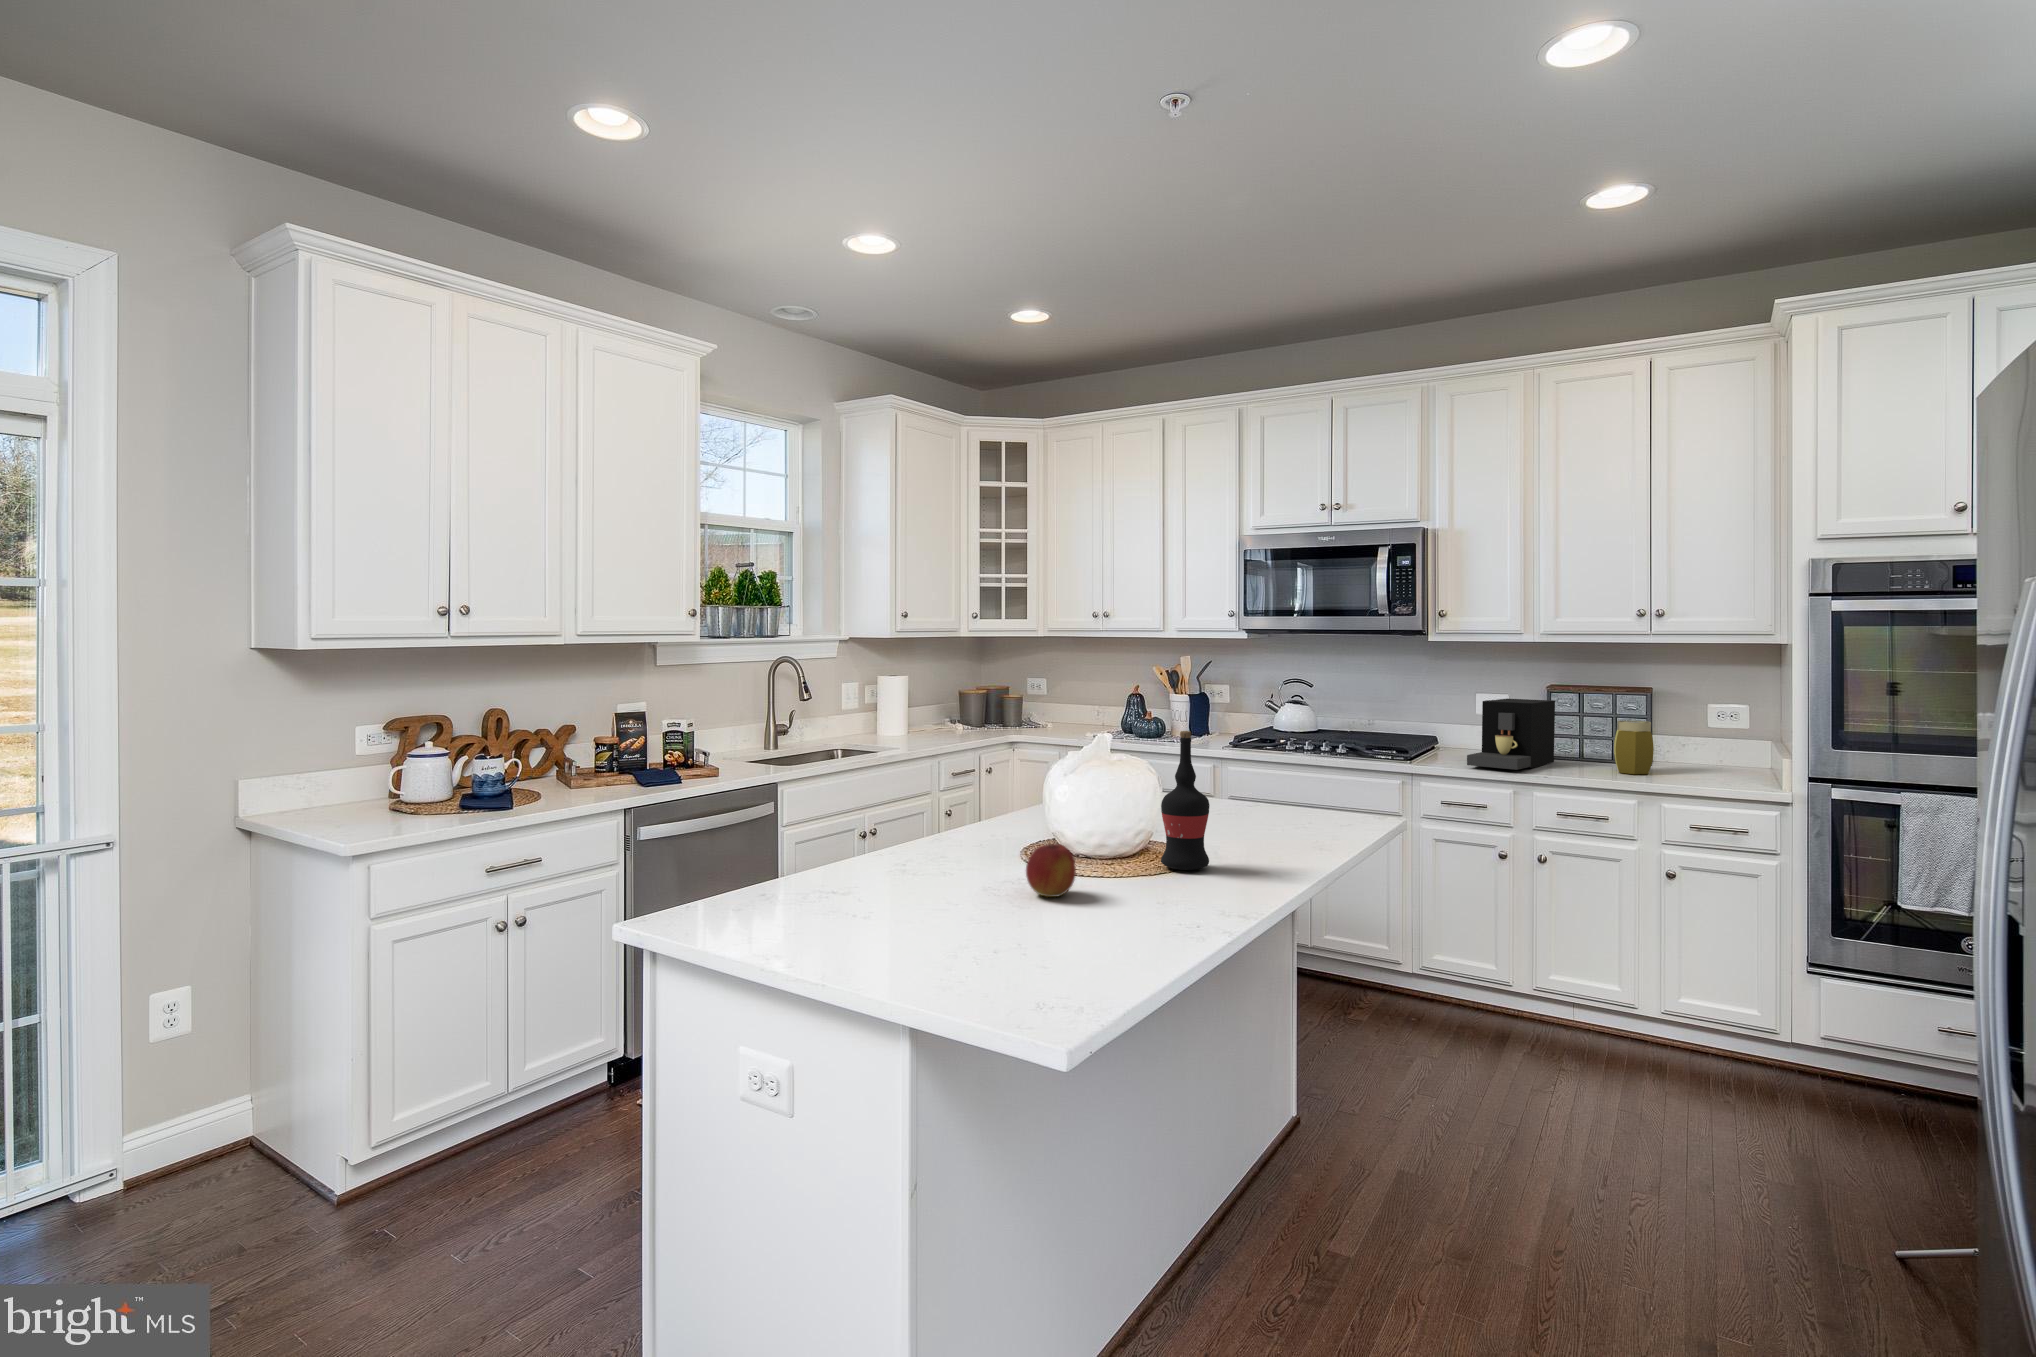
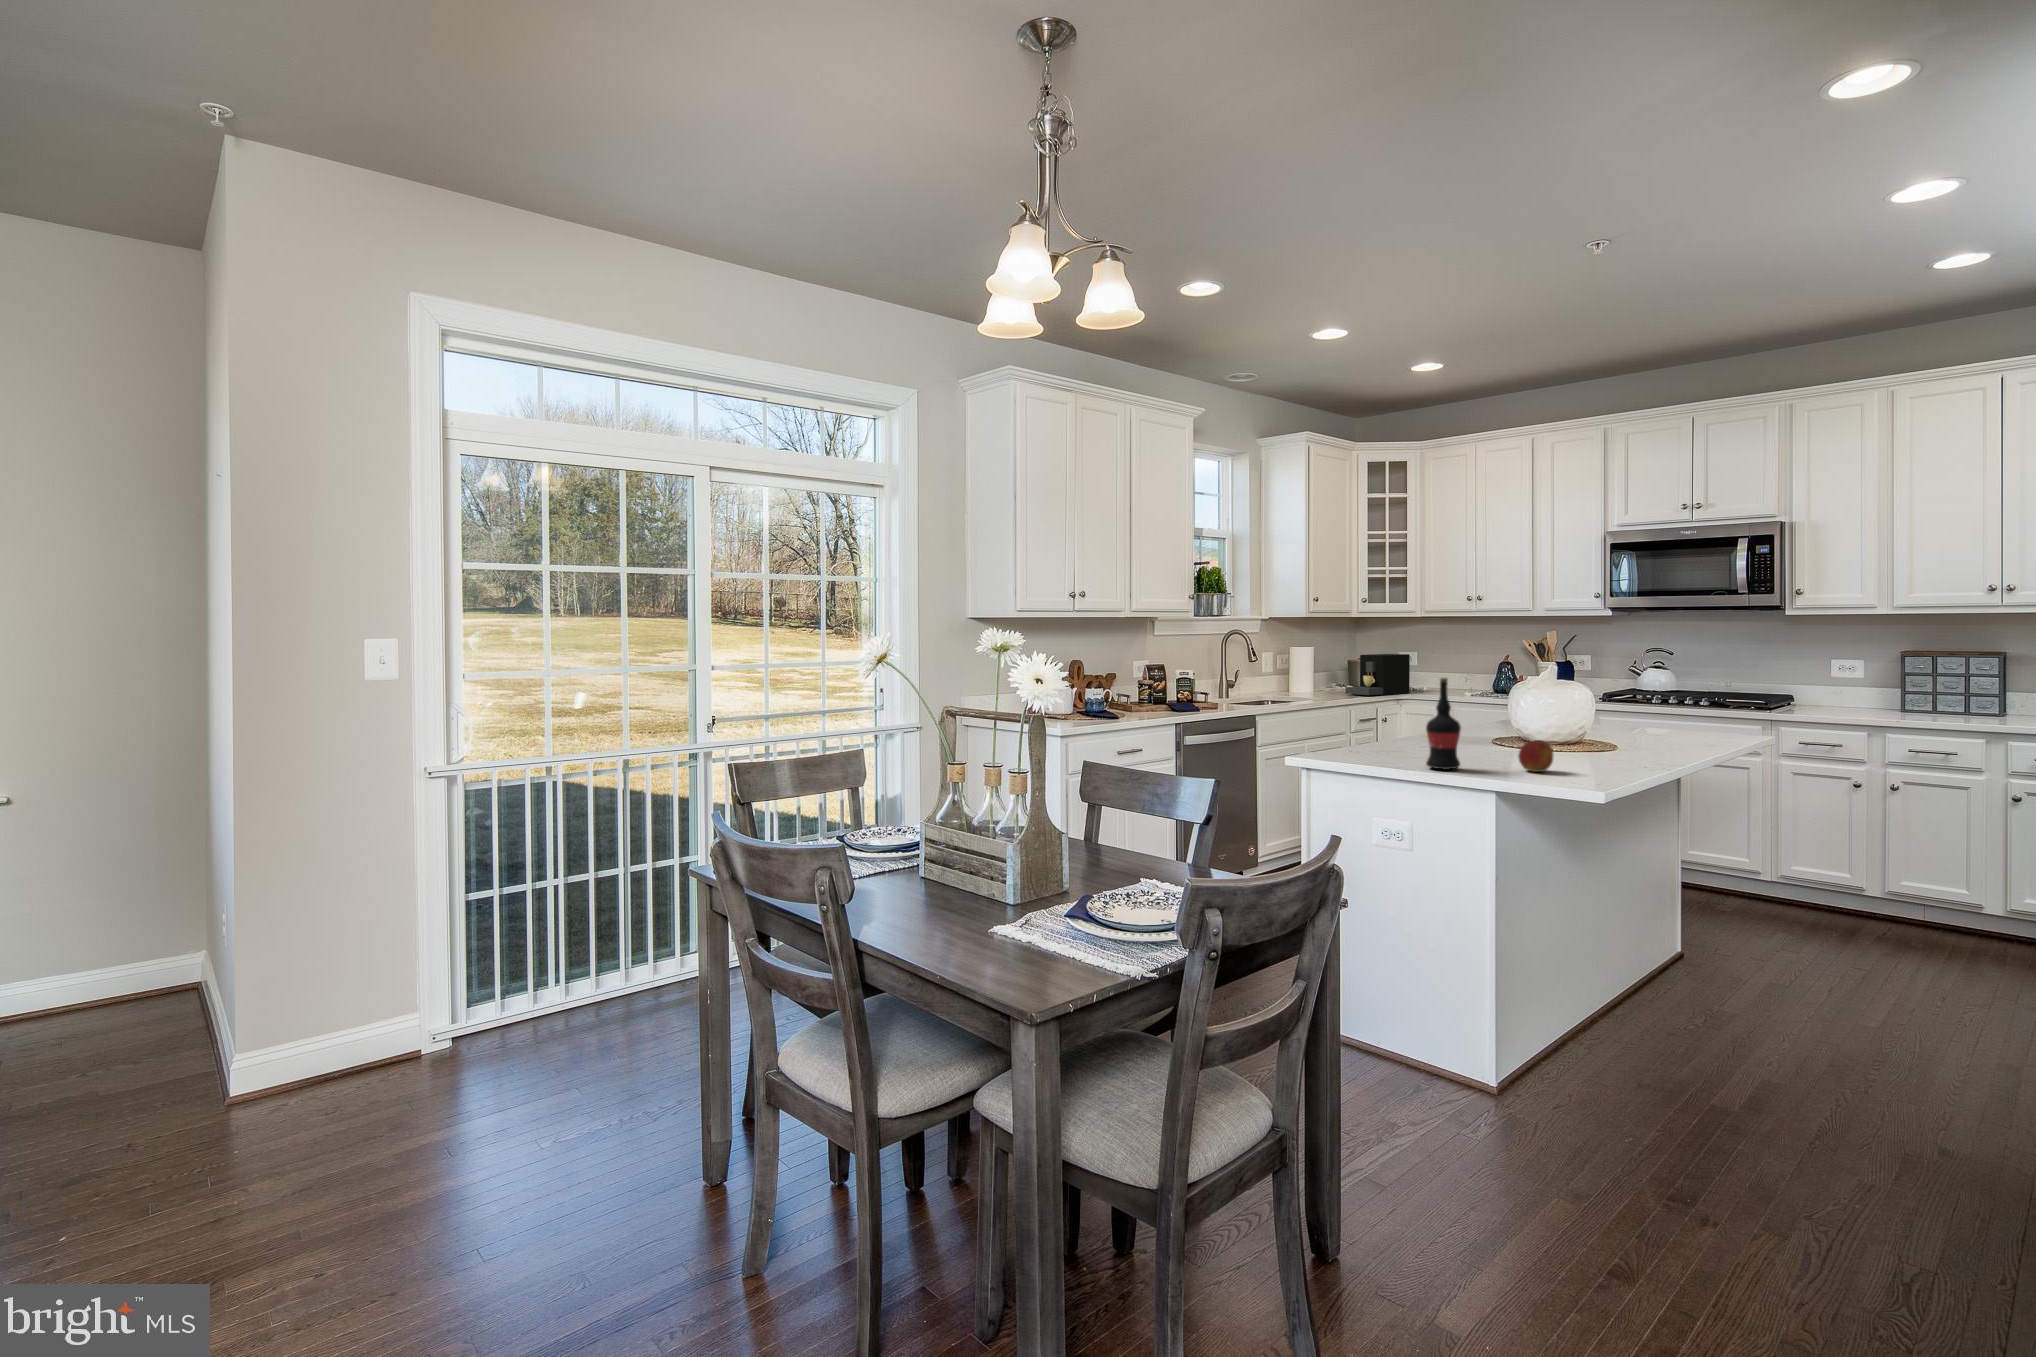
coffee maker: present [1467,699,1555,770] -> present [1345,654,1410,695]
jar: present [1614,721,1654,774] -> none [1967,678,2006,722]
wine bottle: present [1161,731,1210,870] -> present [1426,678,1461,769]

